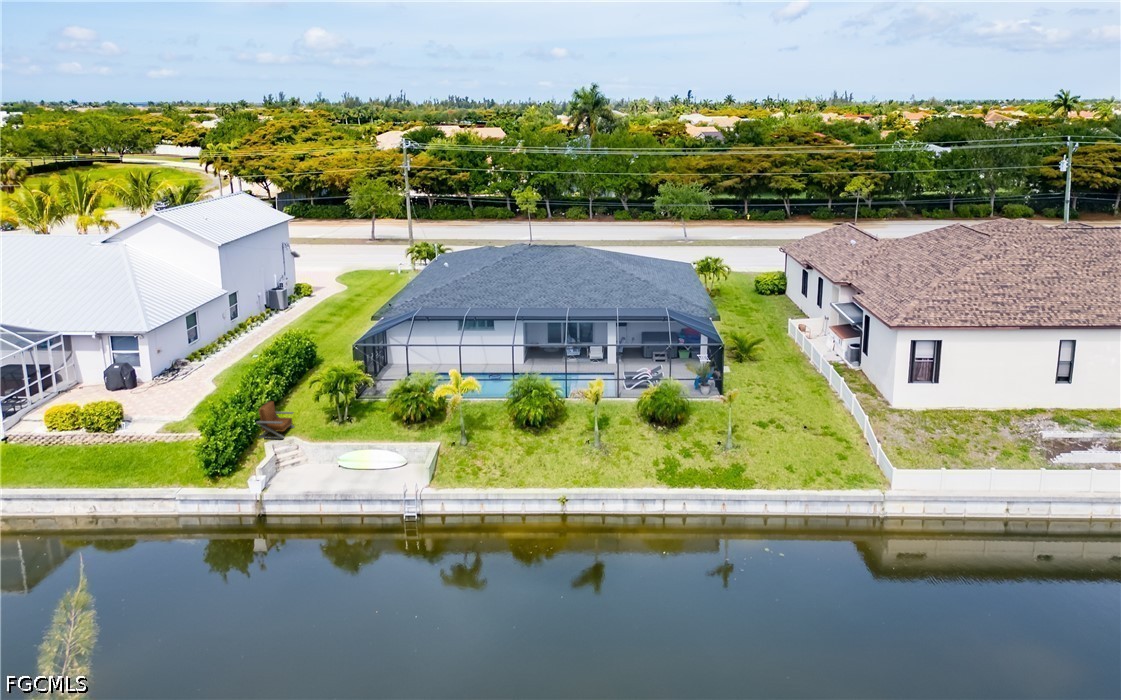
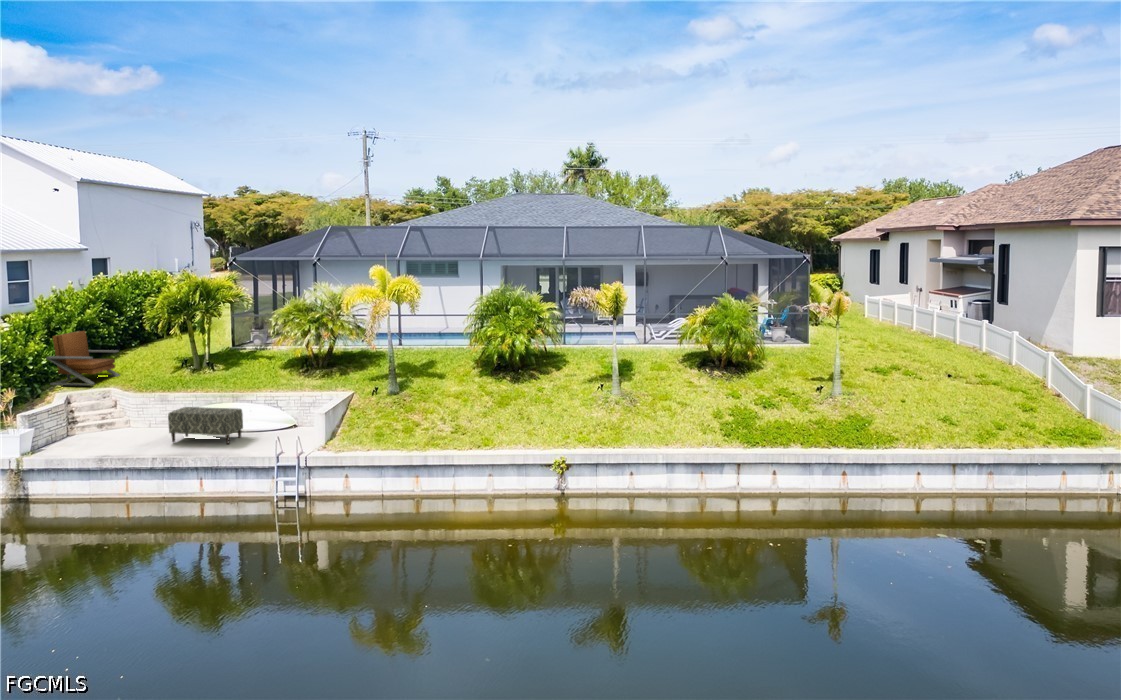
bench: none [339,461,380,485] -> present [168,407,243,444]

